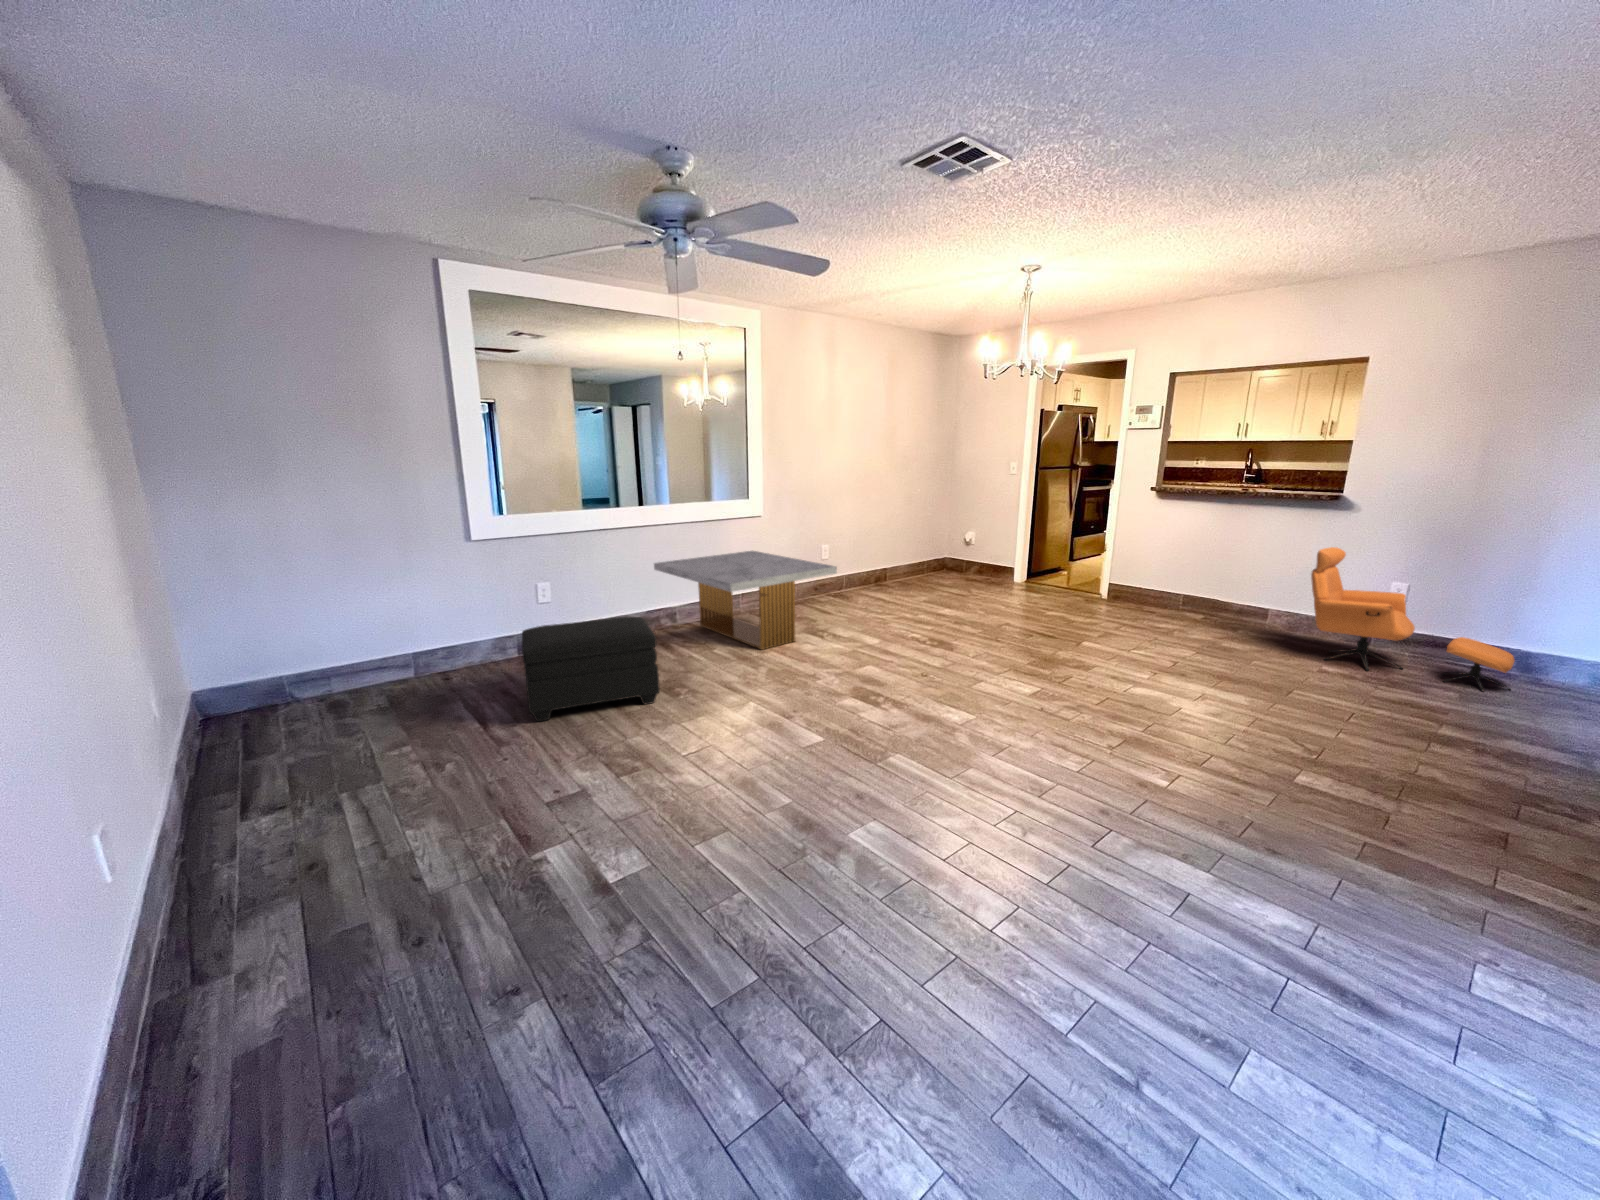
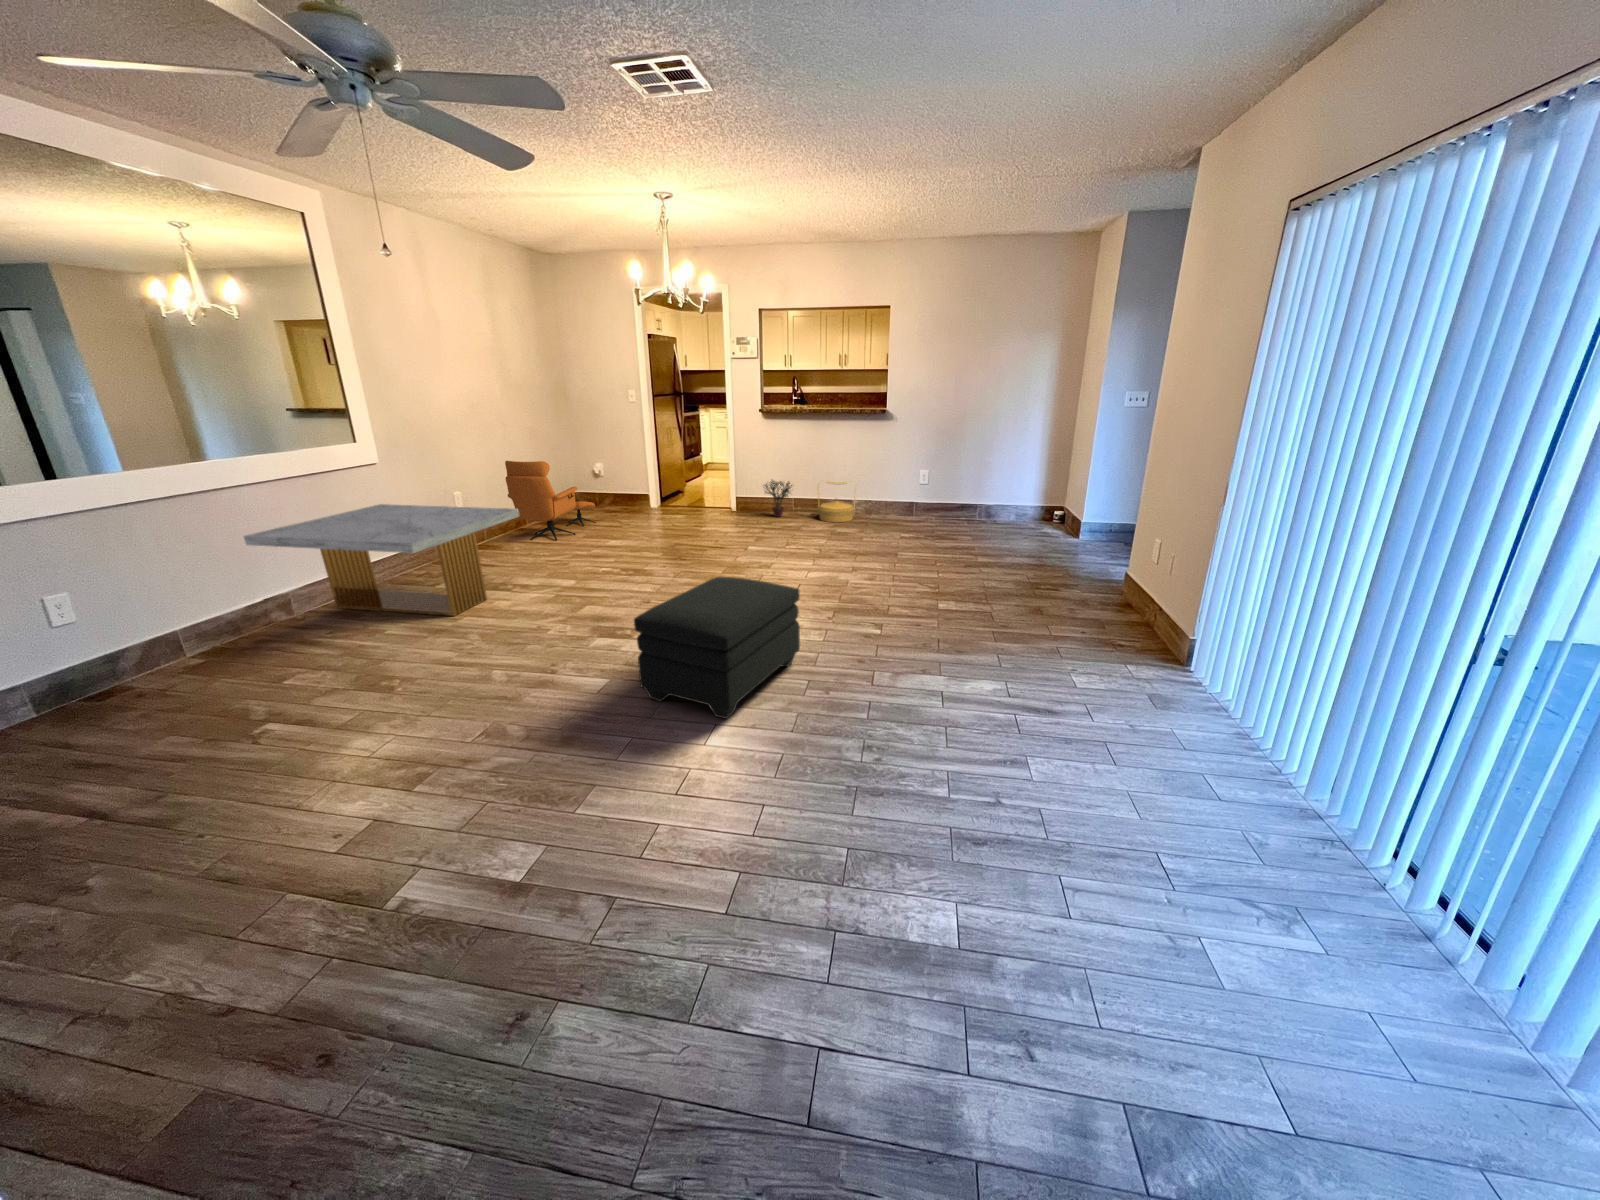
armchair: present [1311,547,1514,691] -> present [505,461,596,540]
potted plant: none [1130,566,1178,613] -> present [765,481,792,517]
woven basket: none [1204,576,1268,633] -> present [818,481,855,522]
ottoman: present [522,617,660,722] -> present [634,577,800,719]

